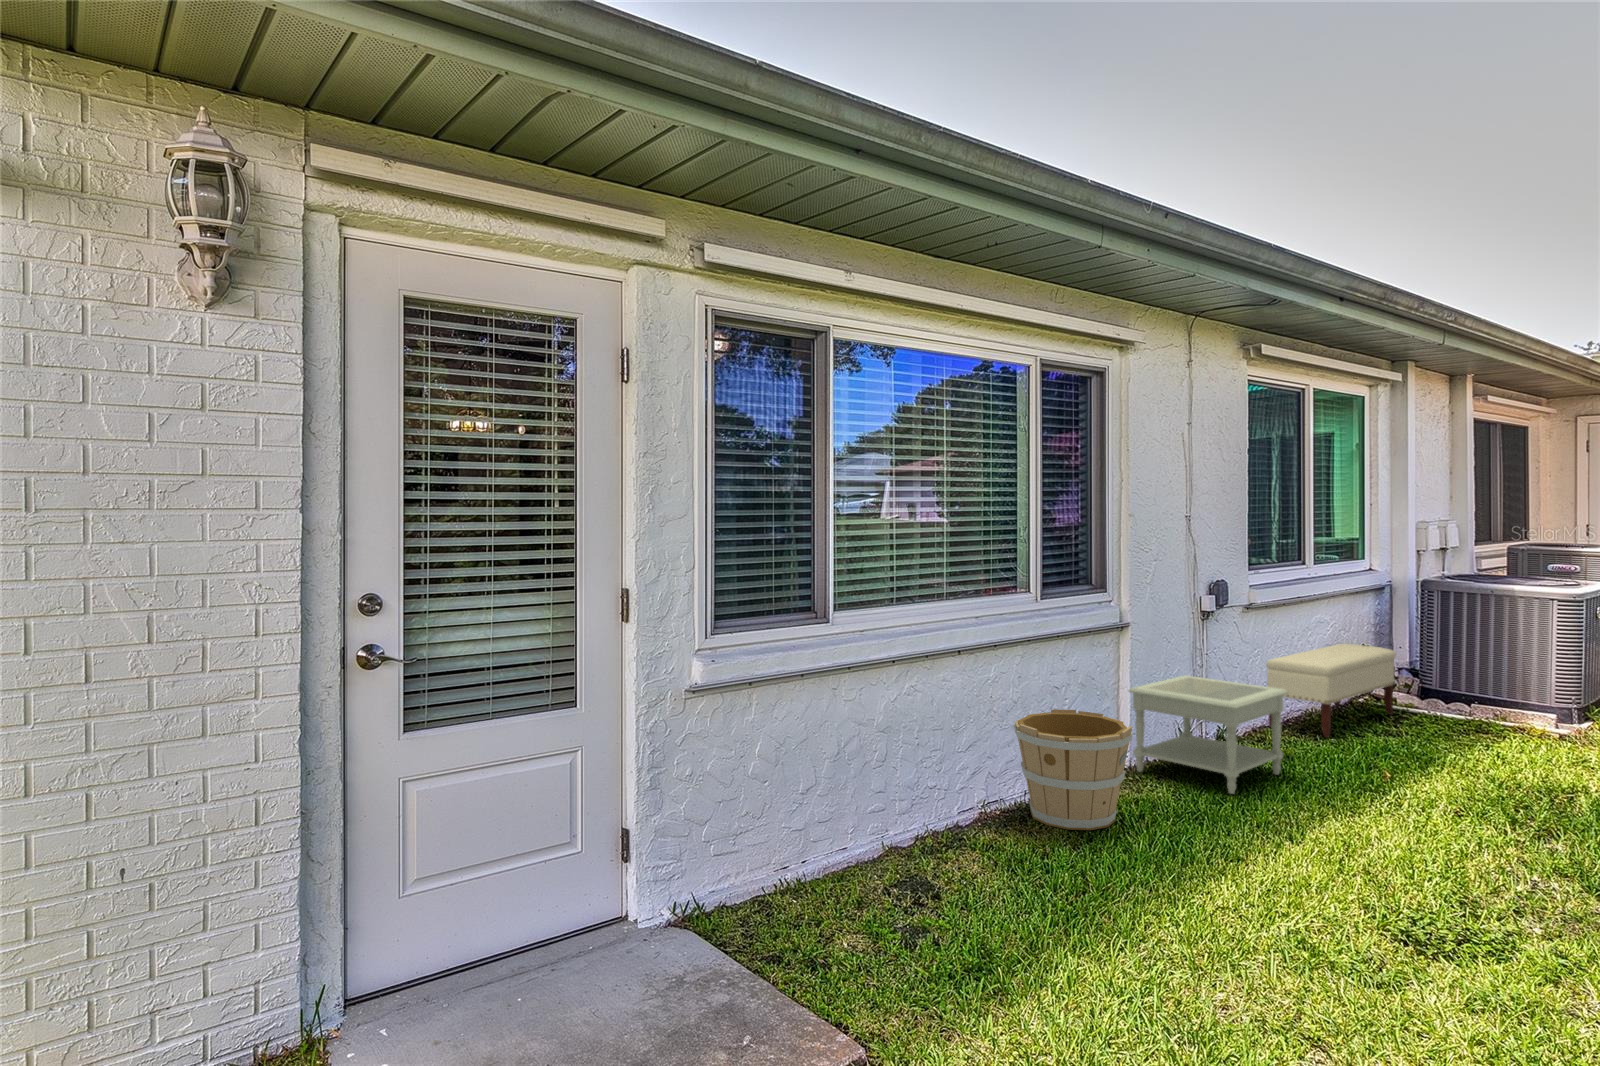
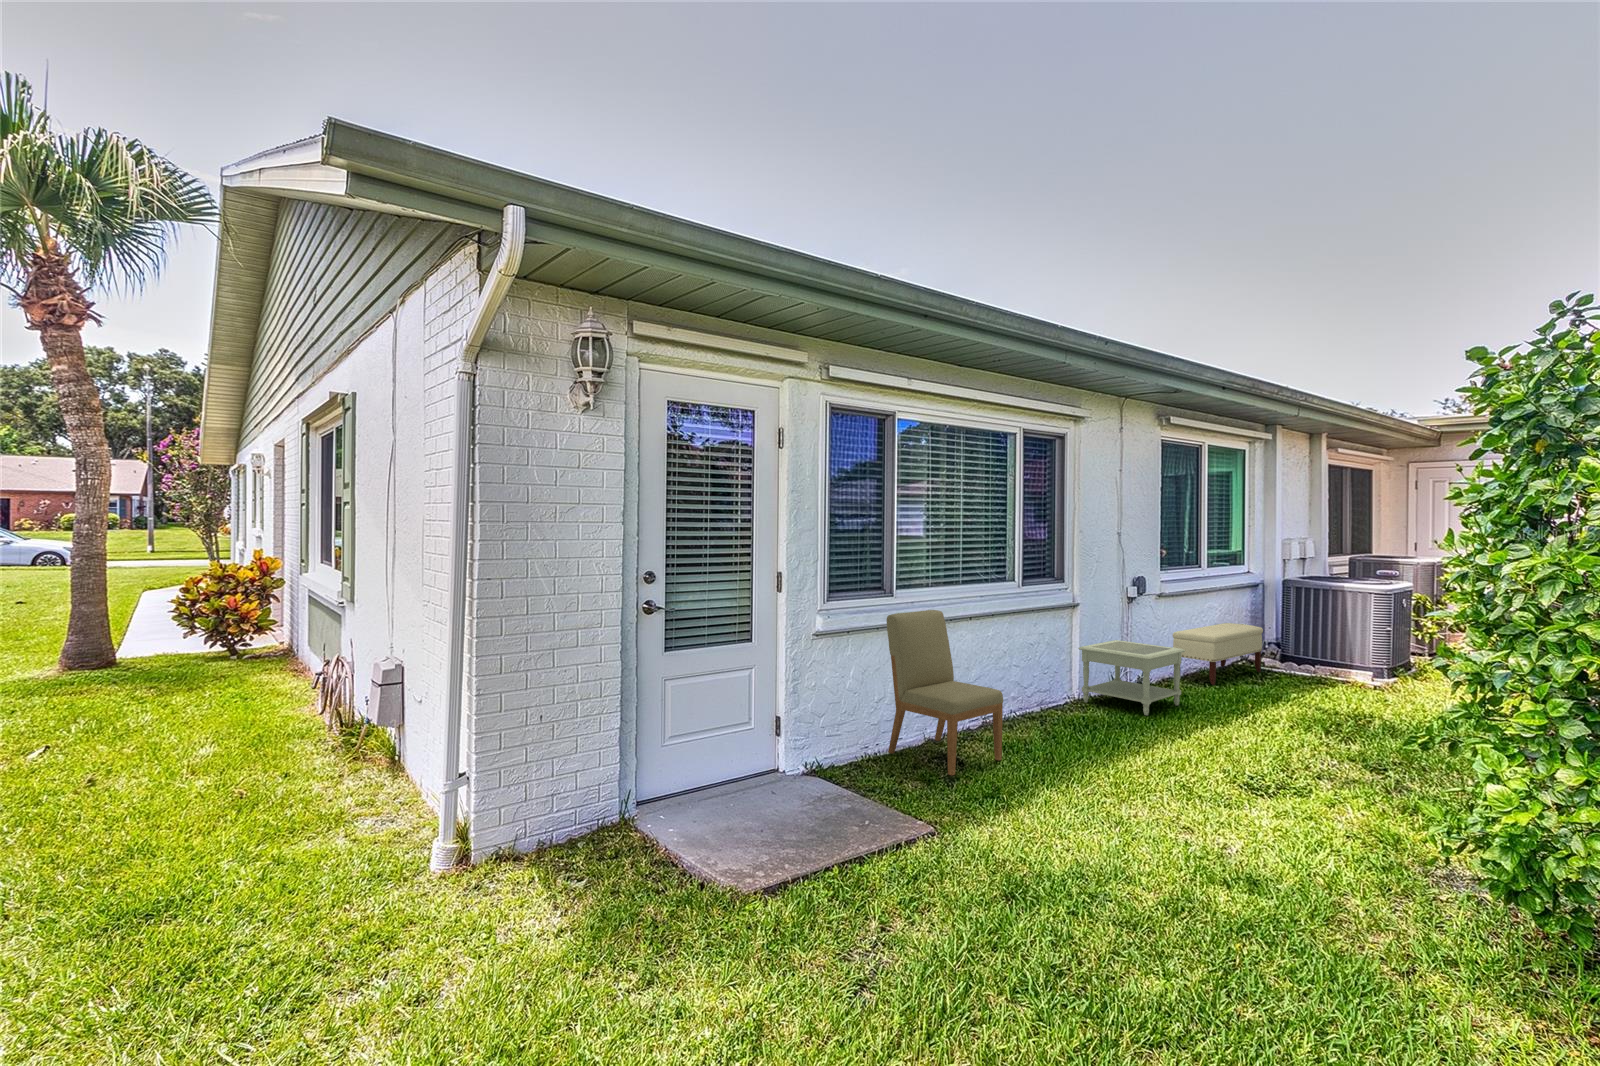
chair: none [816,641,1005,921] -> present [887,610,1003,776]
wooden bucket: present [1014,709,1133,830] -> none [1005,658,1082,733]

